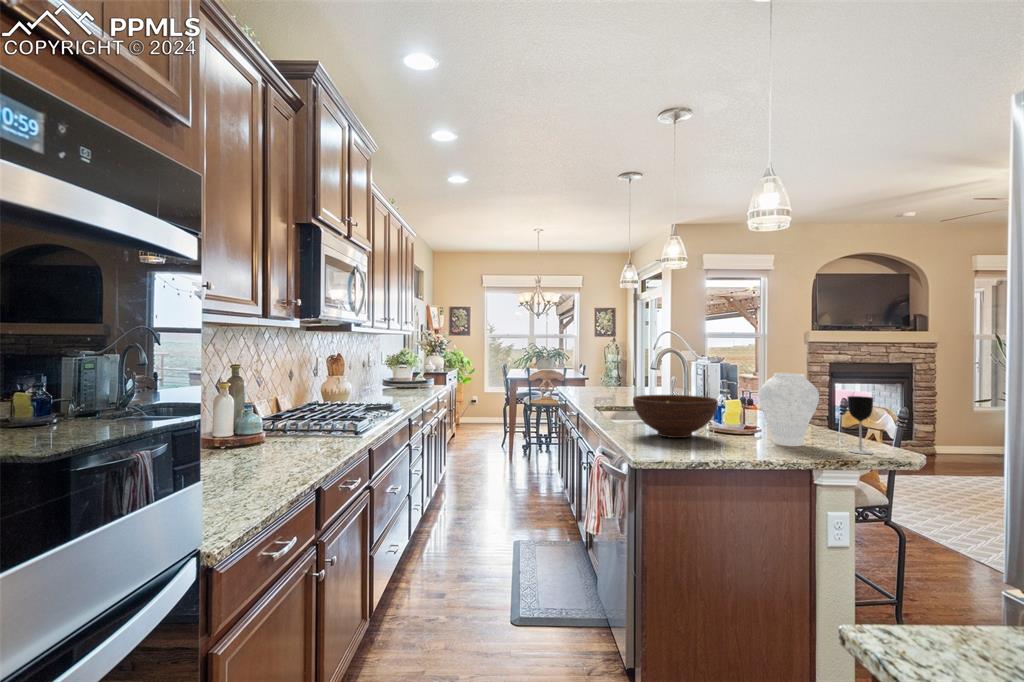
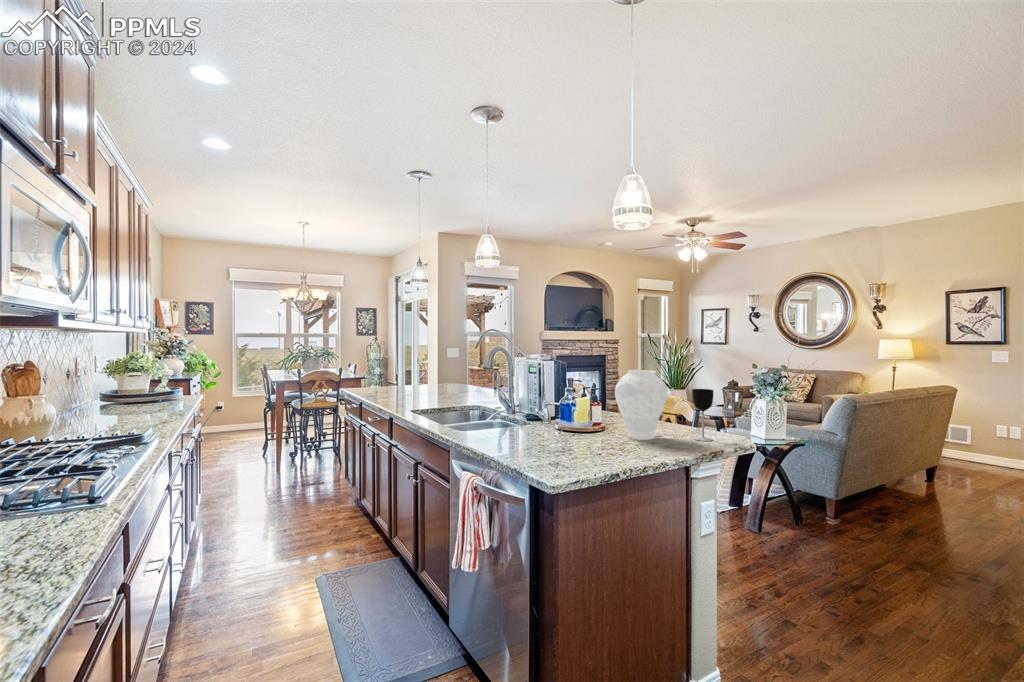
fruit bowl: present [633,395,718,438] -> none [495,396,581,443]

